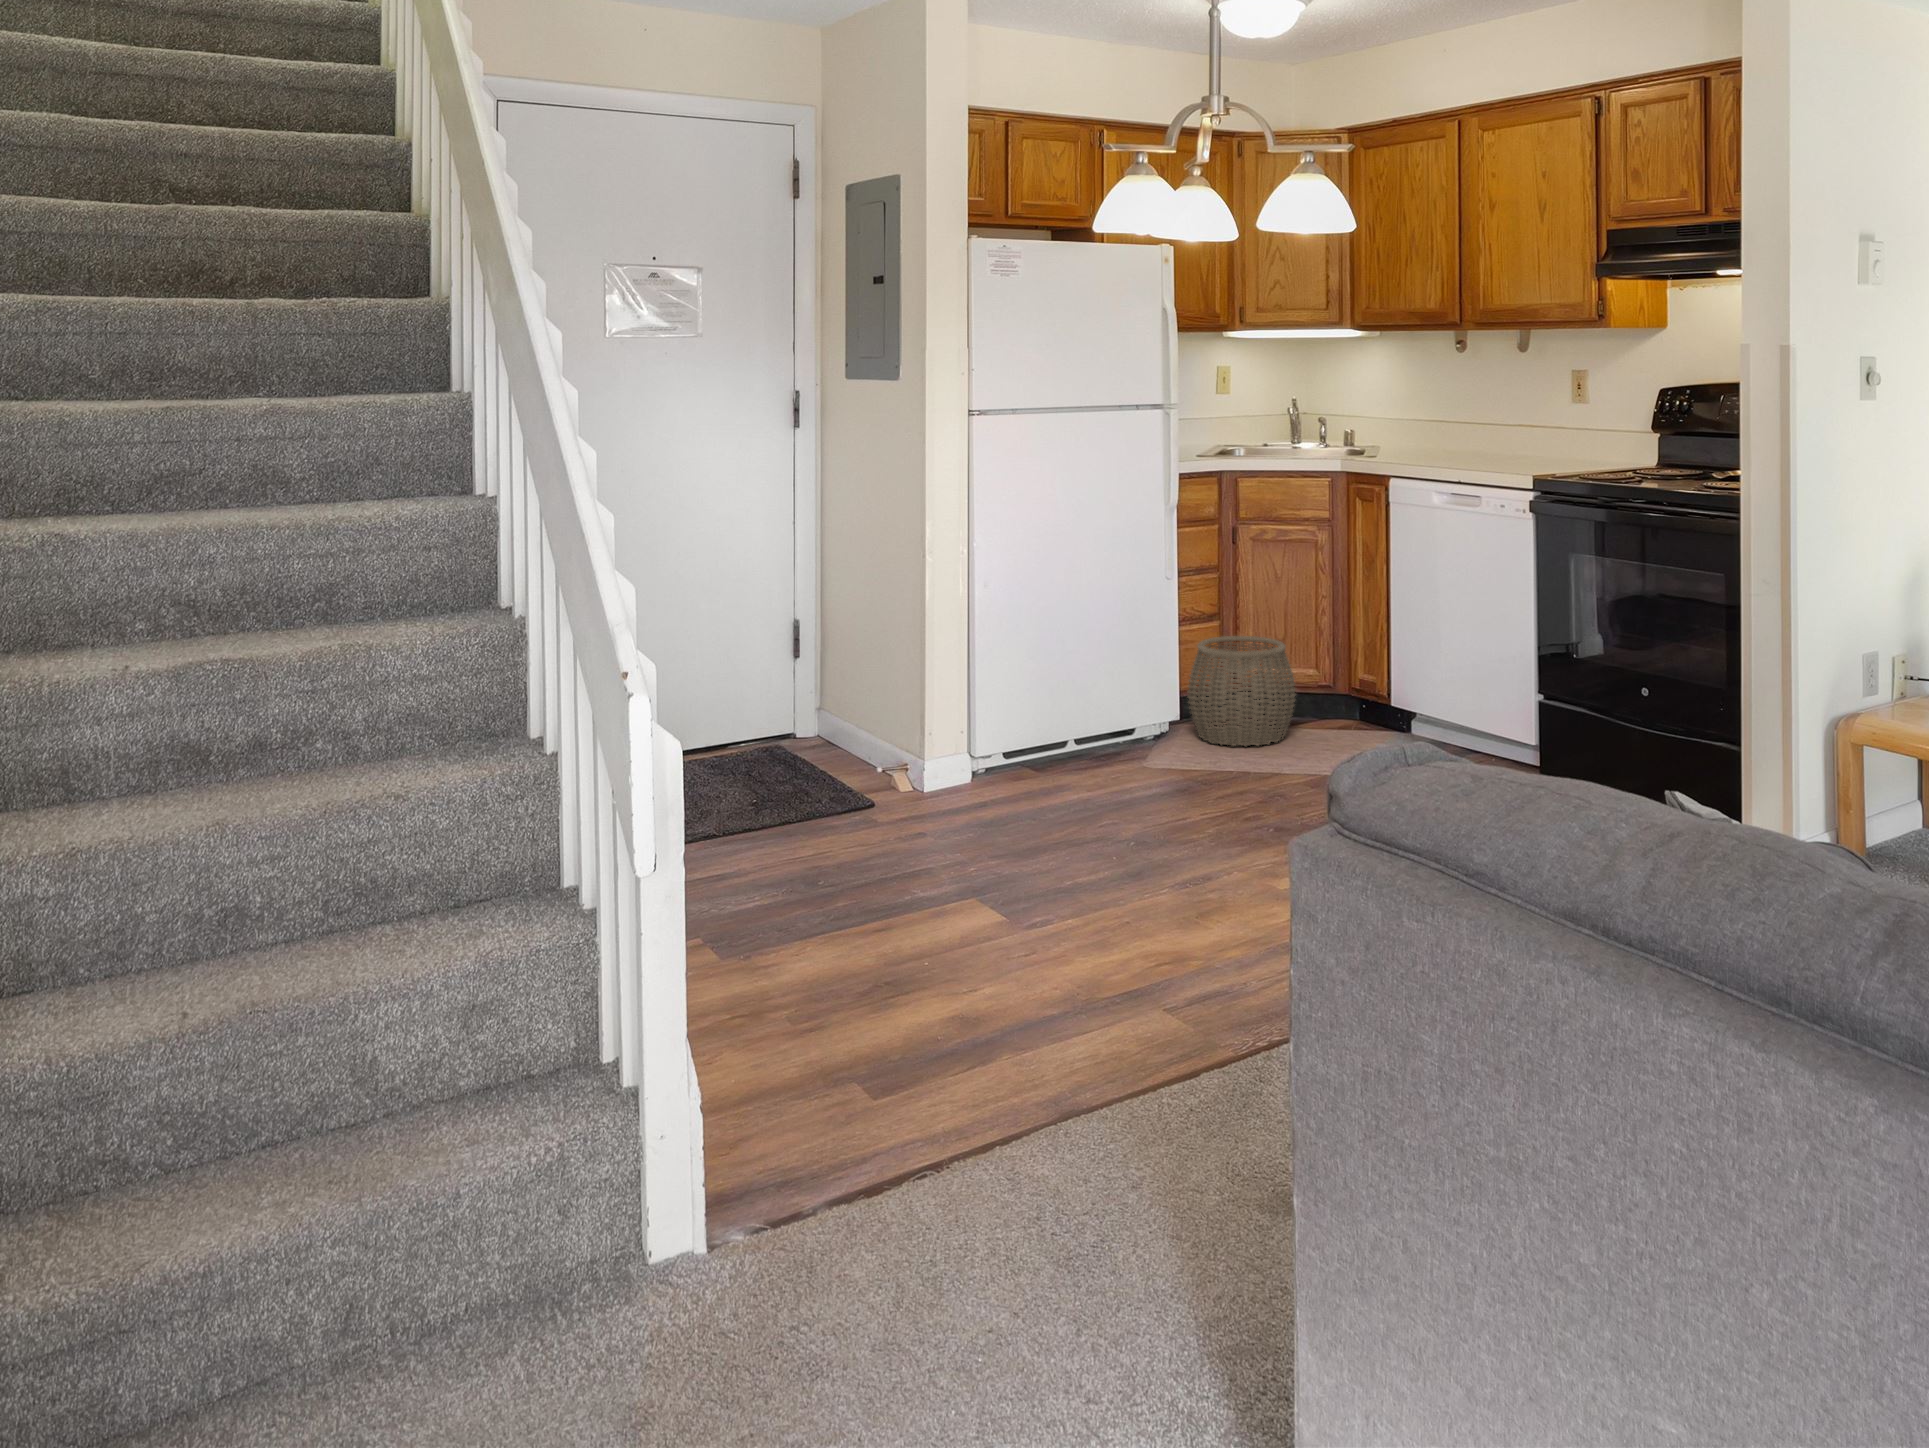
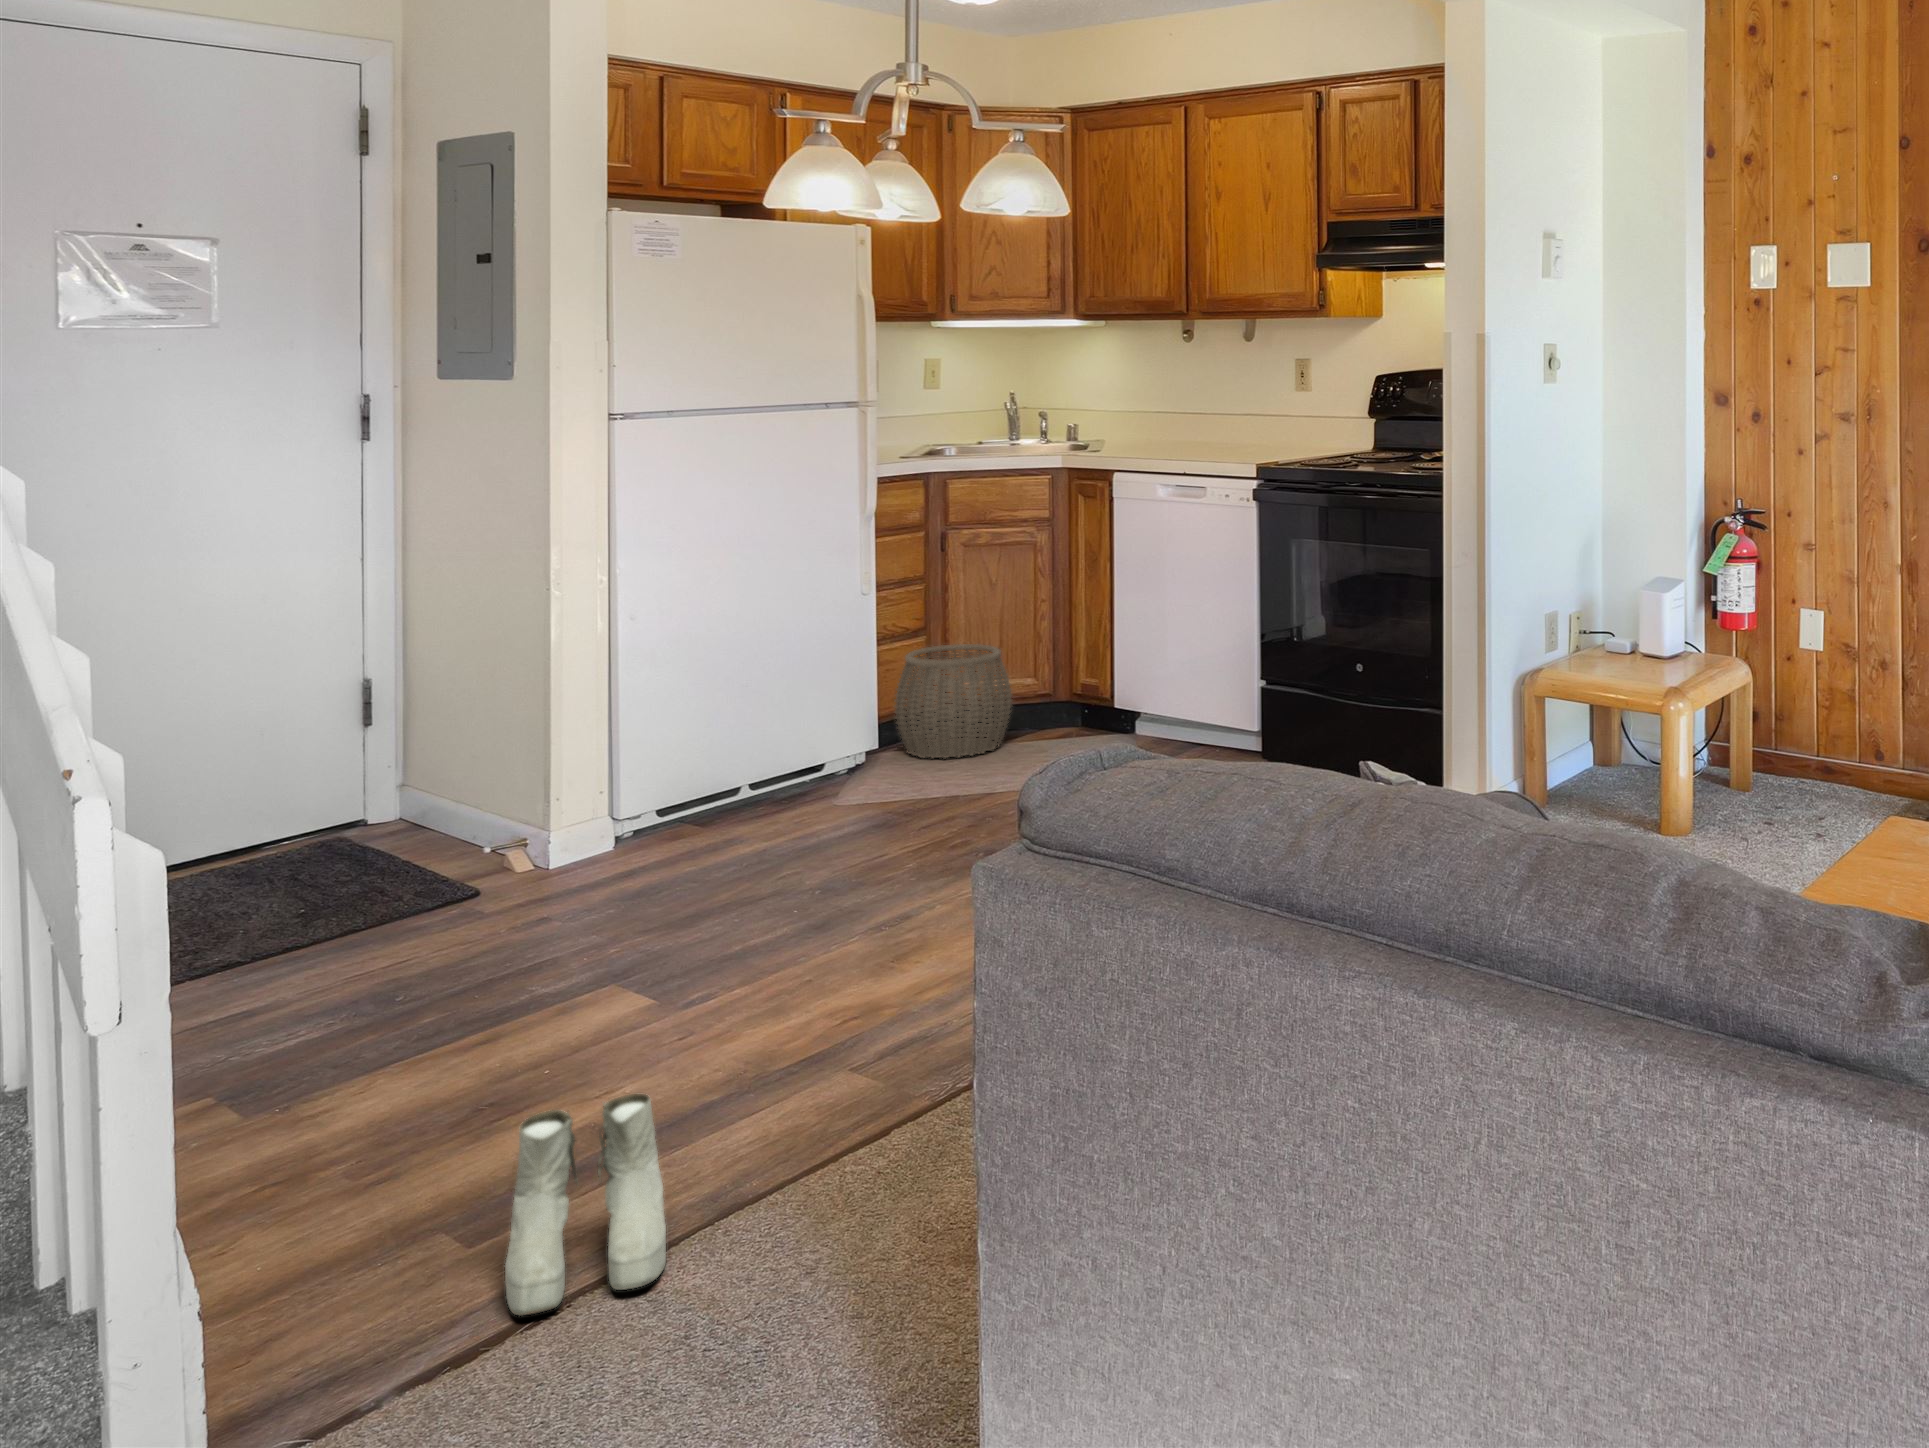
boots: none [747,1141,908,1392] -> present [505,1094,666,1316]

